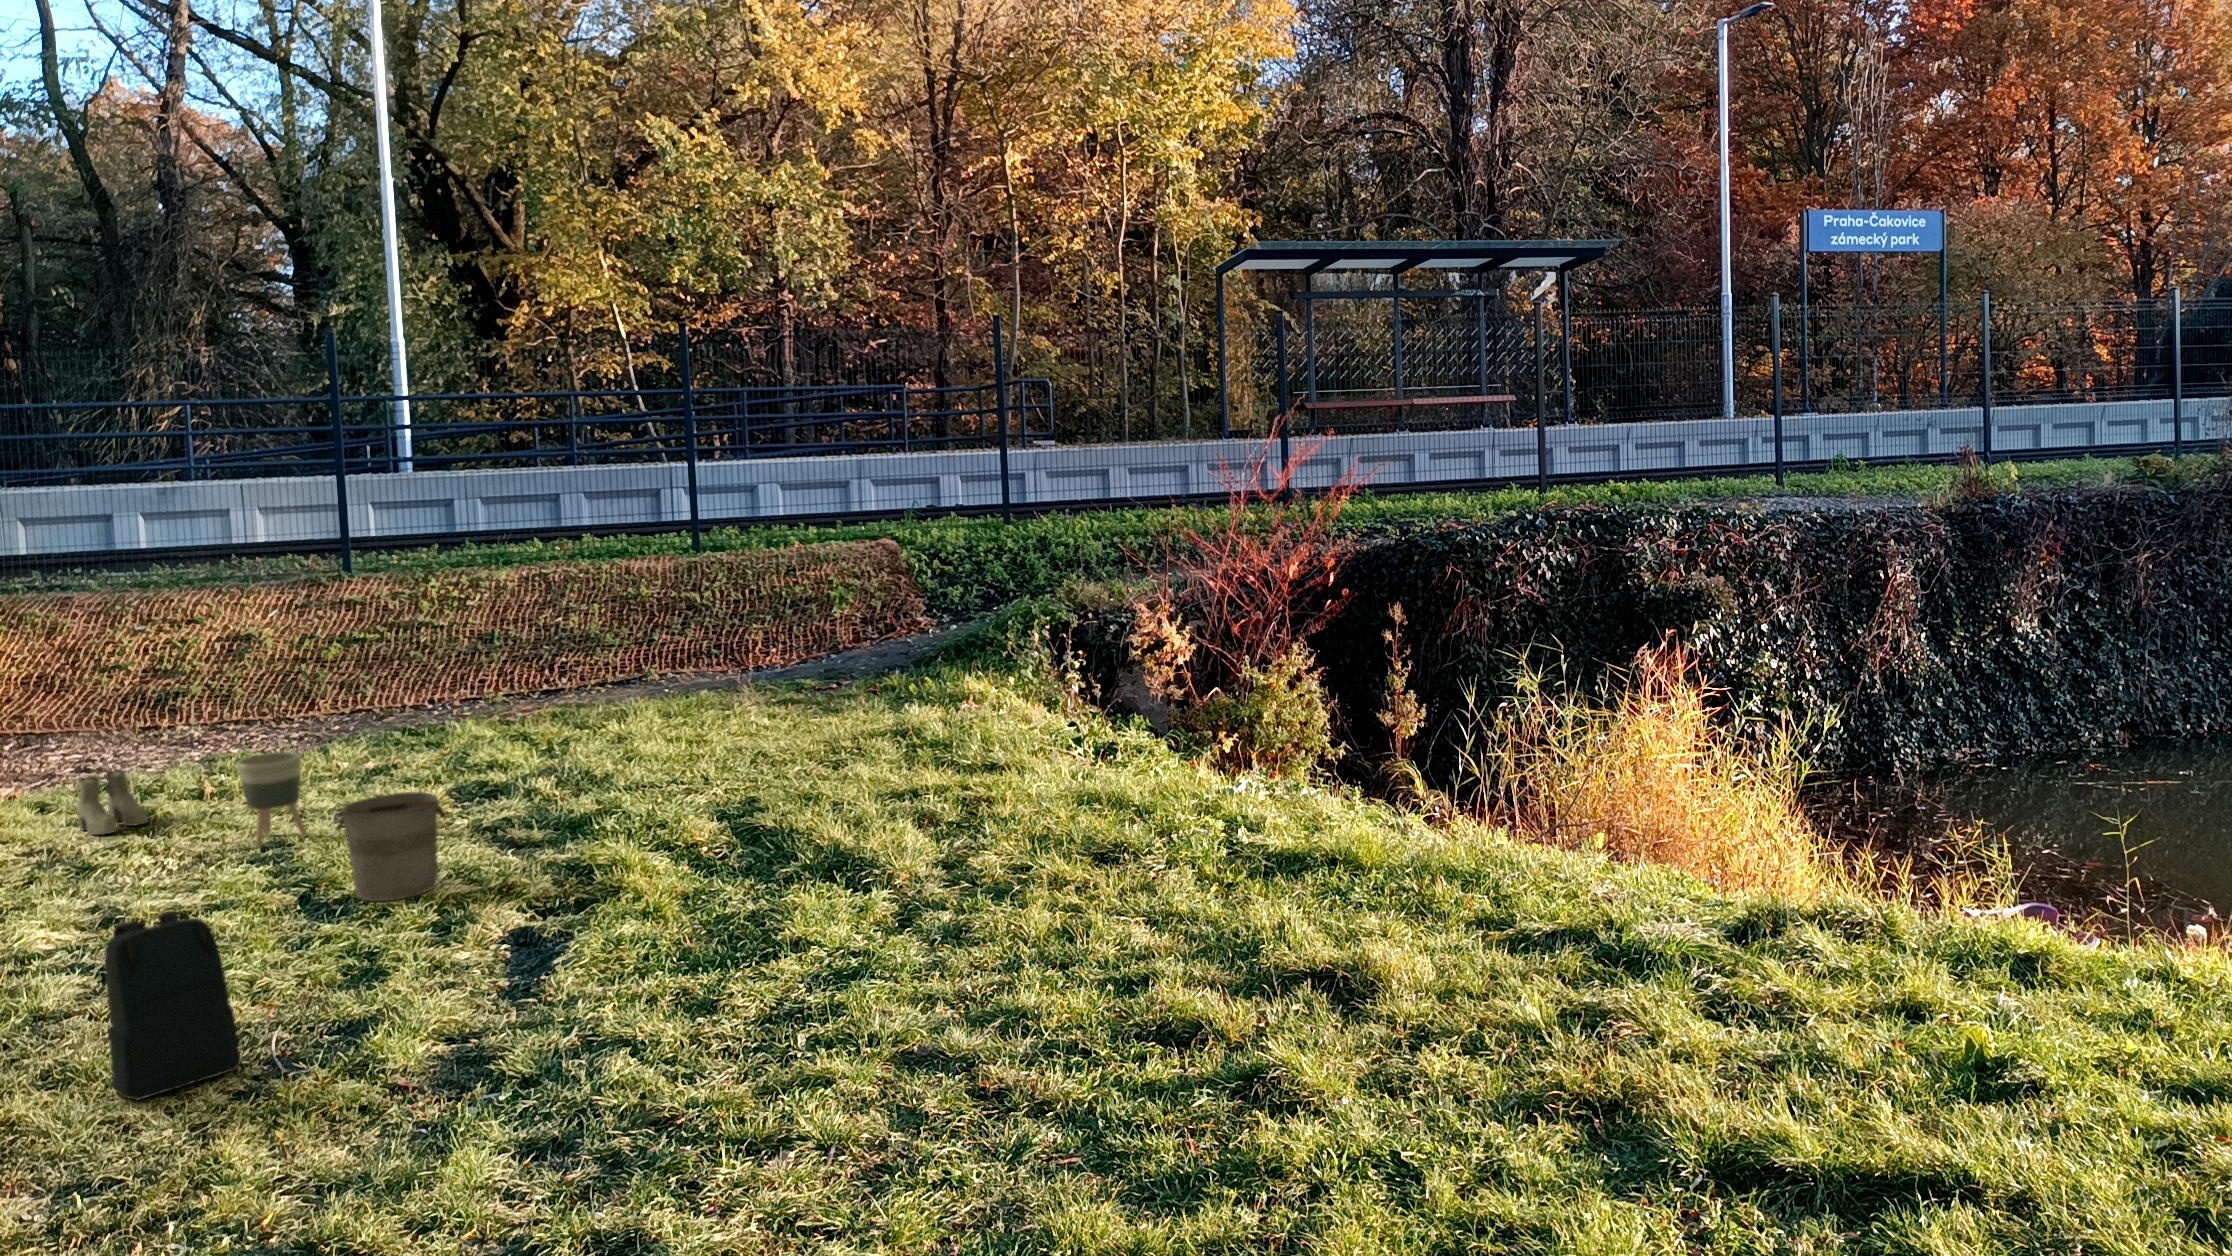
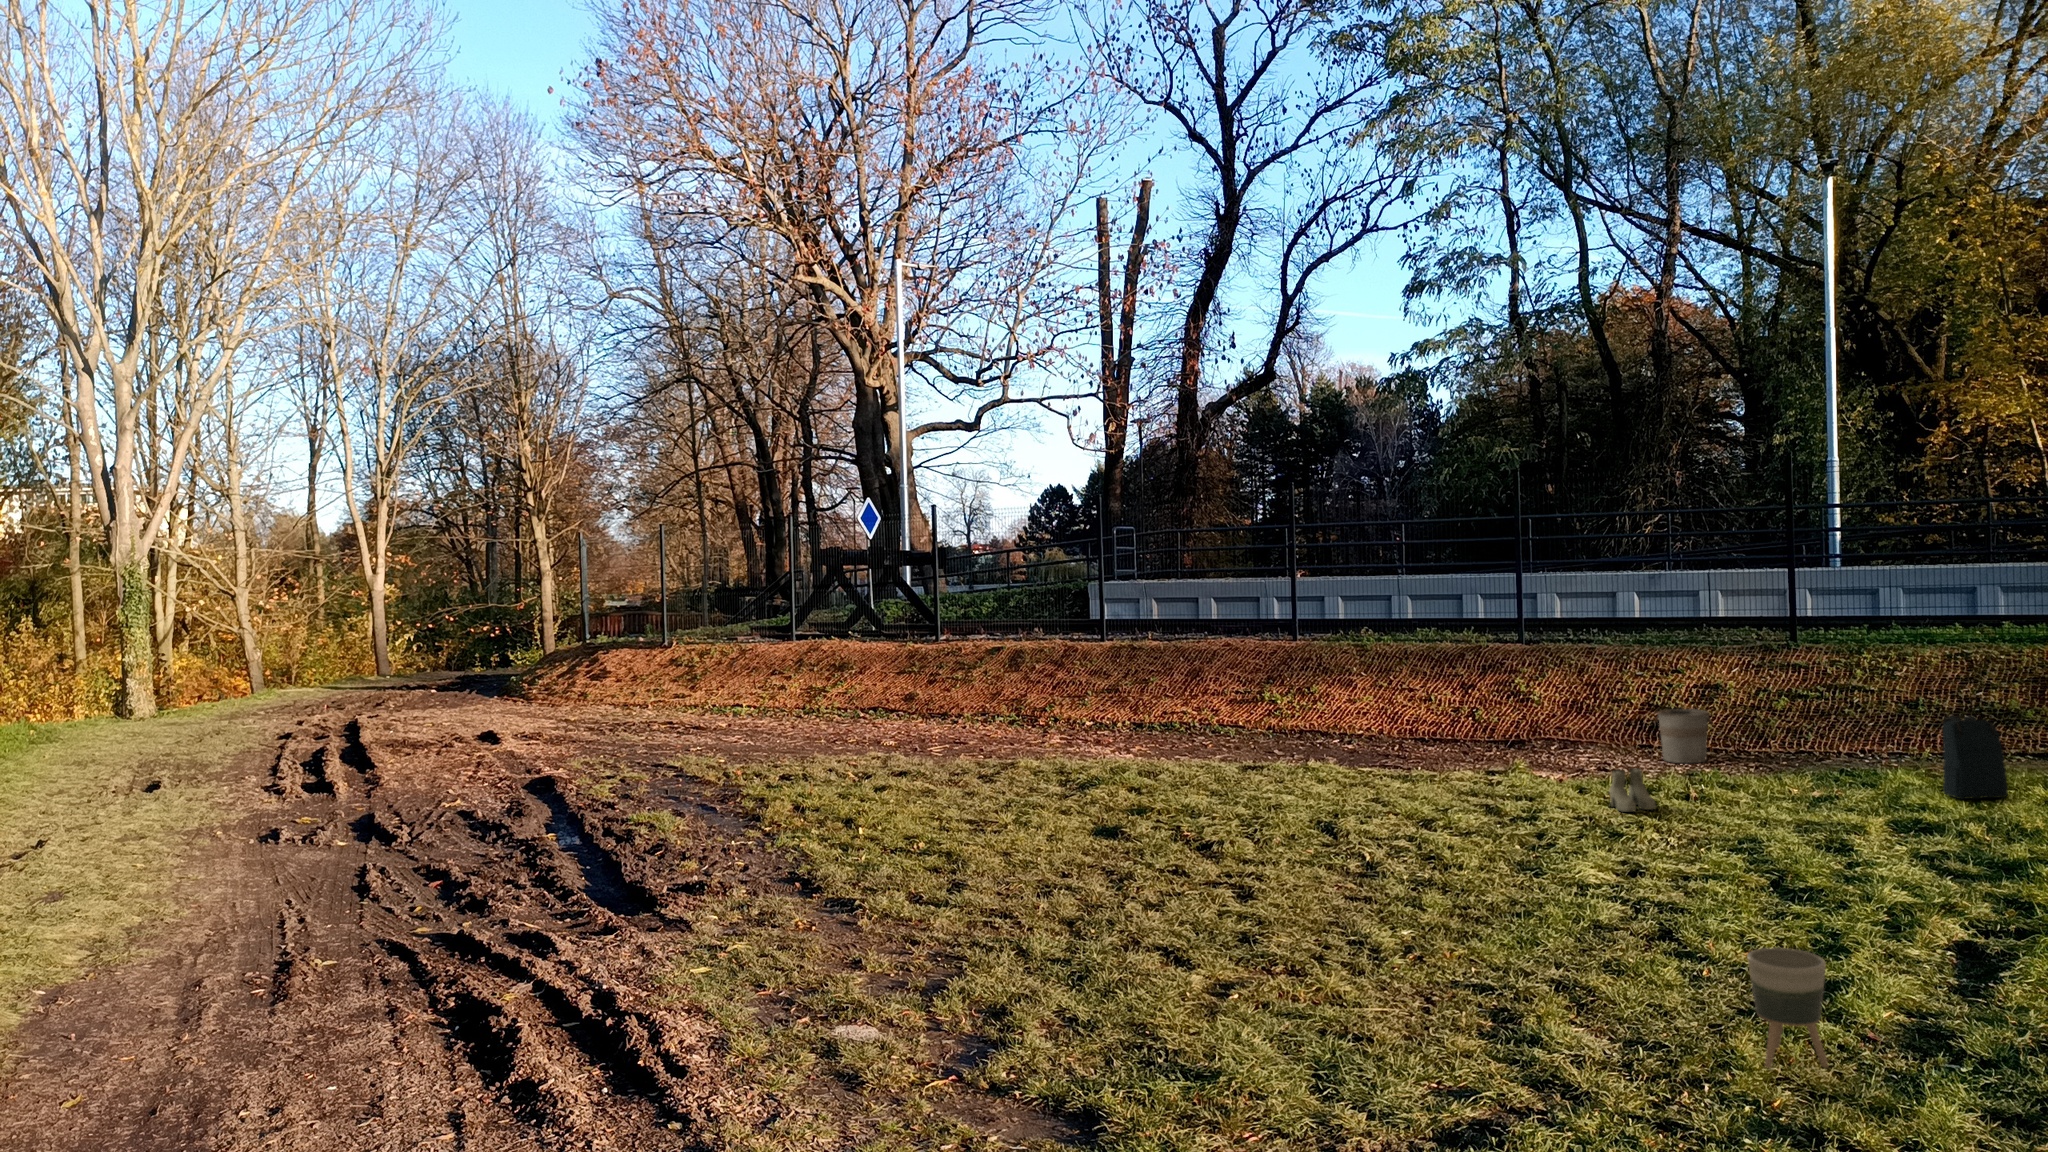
planter: present [238,752,307,847] -> present [1747,948,1828,1068]
bucket: present [336,792,446,901] -> present [1655,709,1712,763]
backpack: present [105,911,241,1100] -> present [1943,714,2008,799]

